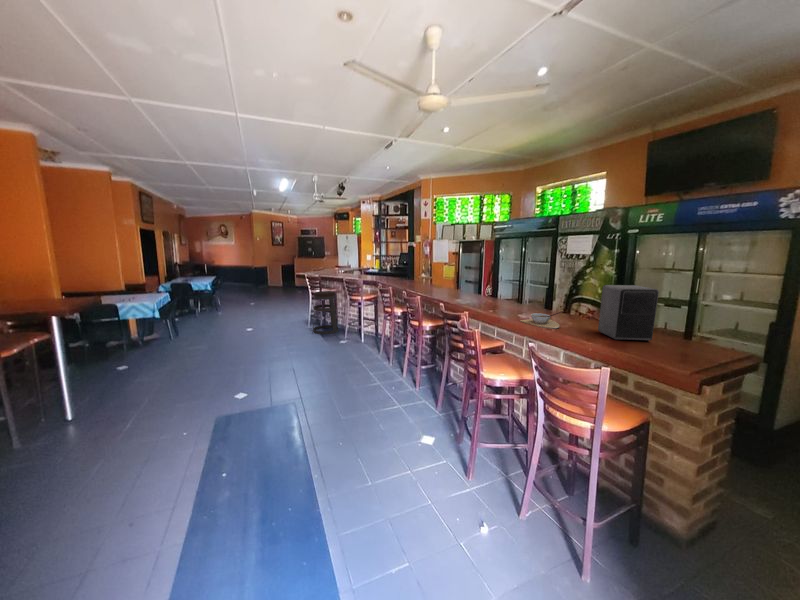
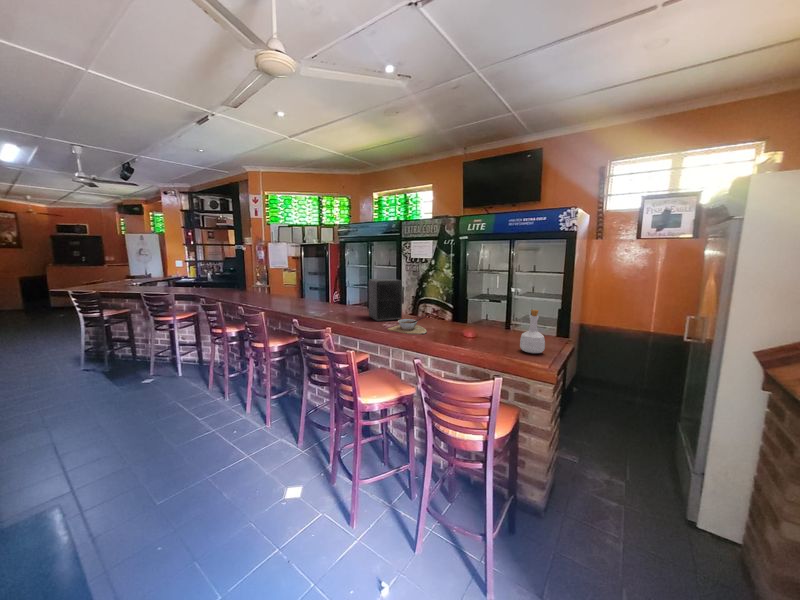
speaker: present [598,285,659,341] -> present [368,279,402,321]
bar stool: present [313,291,339,334] -> none [86,312,137,376]
bottle: none [658,314,692,361] -> present [520,310,545,353]

